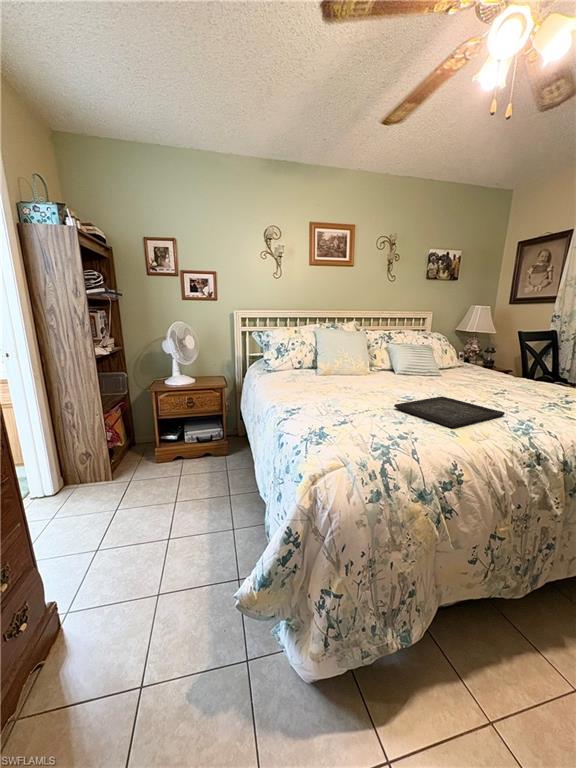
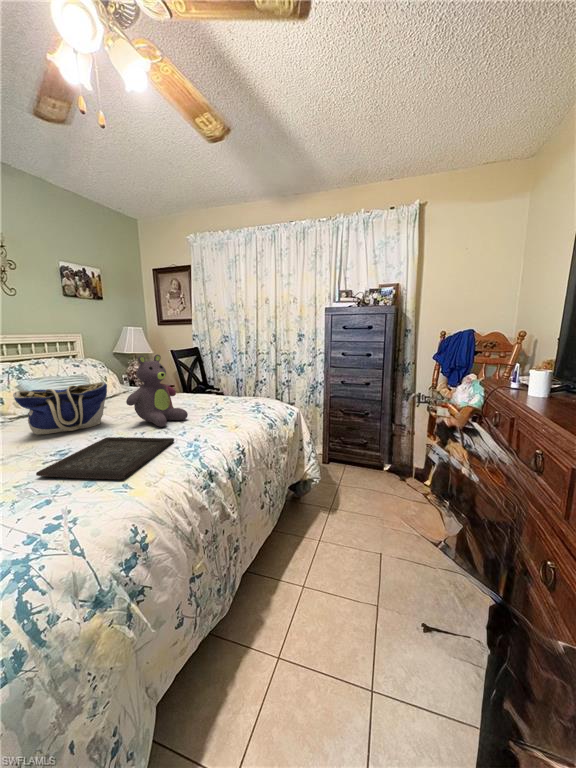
stuffed bear: none [464,331,525,401] -> present [126,354,188,427]
tote bag: none [386,350,451,387] -> present [13,382,107,434]

